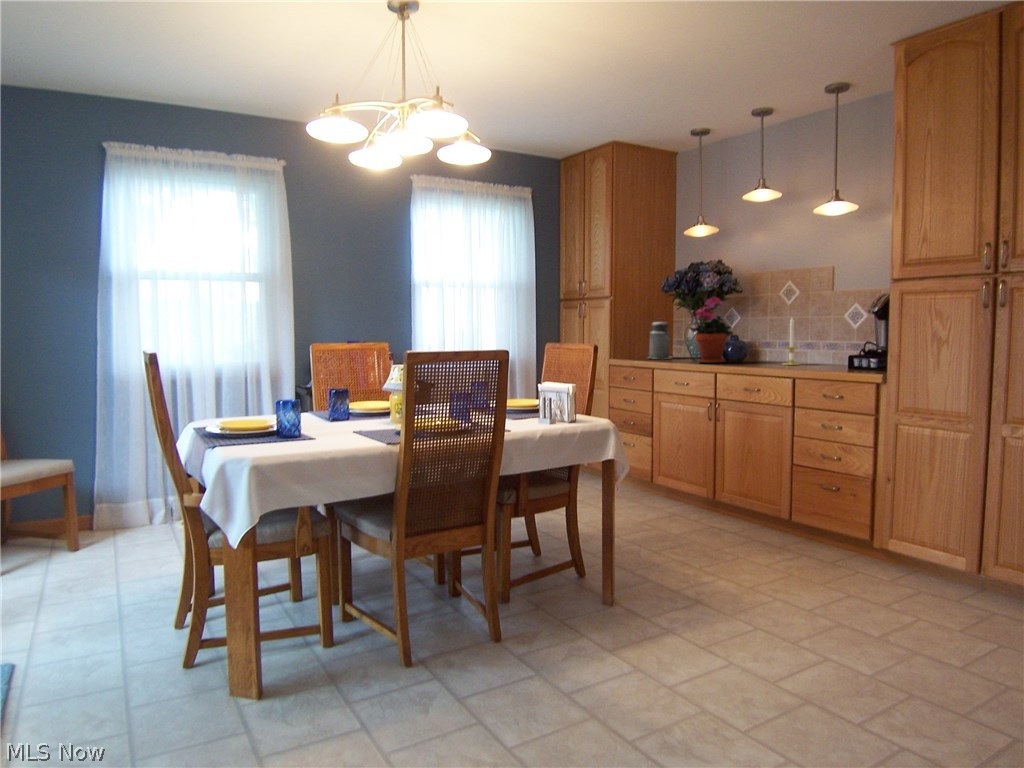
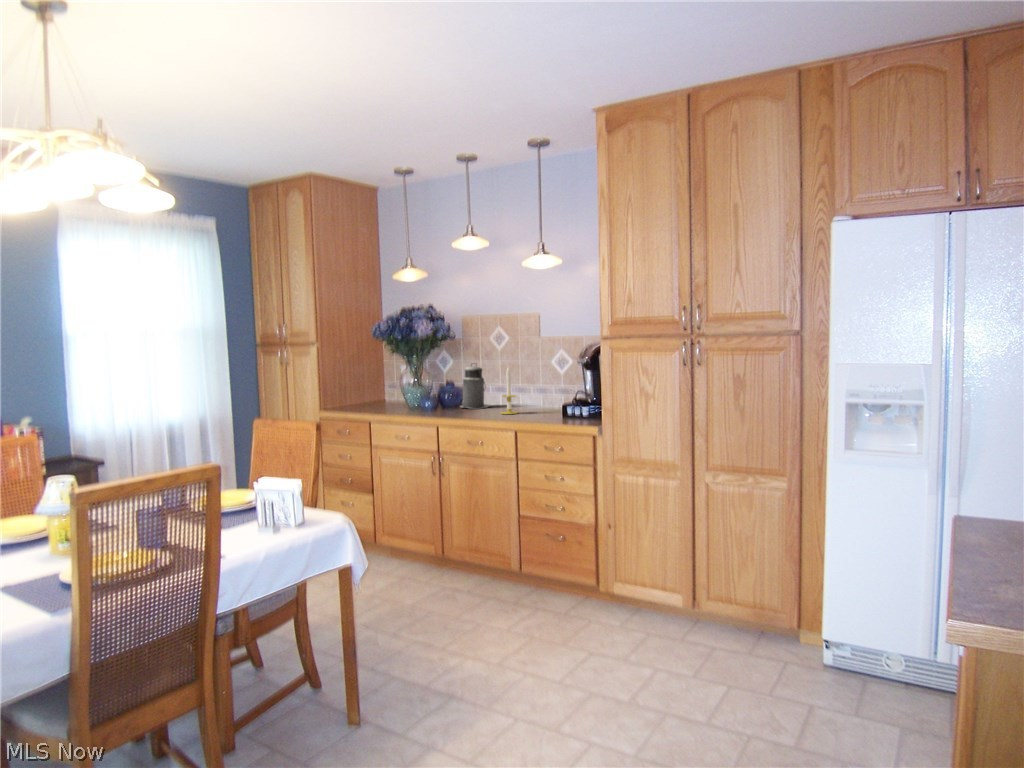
potted plant: present [690,297,733,363] -> none [406,344,450,414]
canister: present [649,321,672,359] -> present [461,363,490,408]

